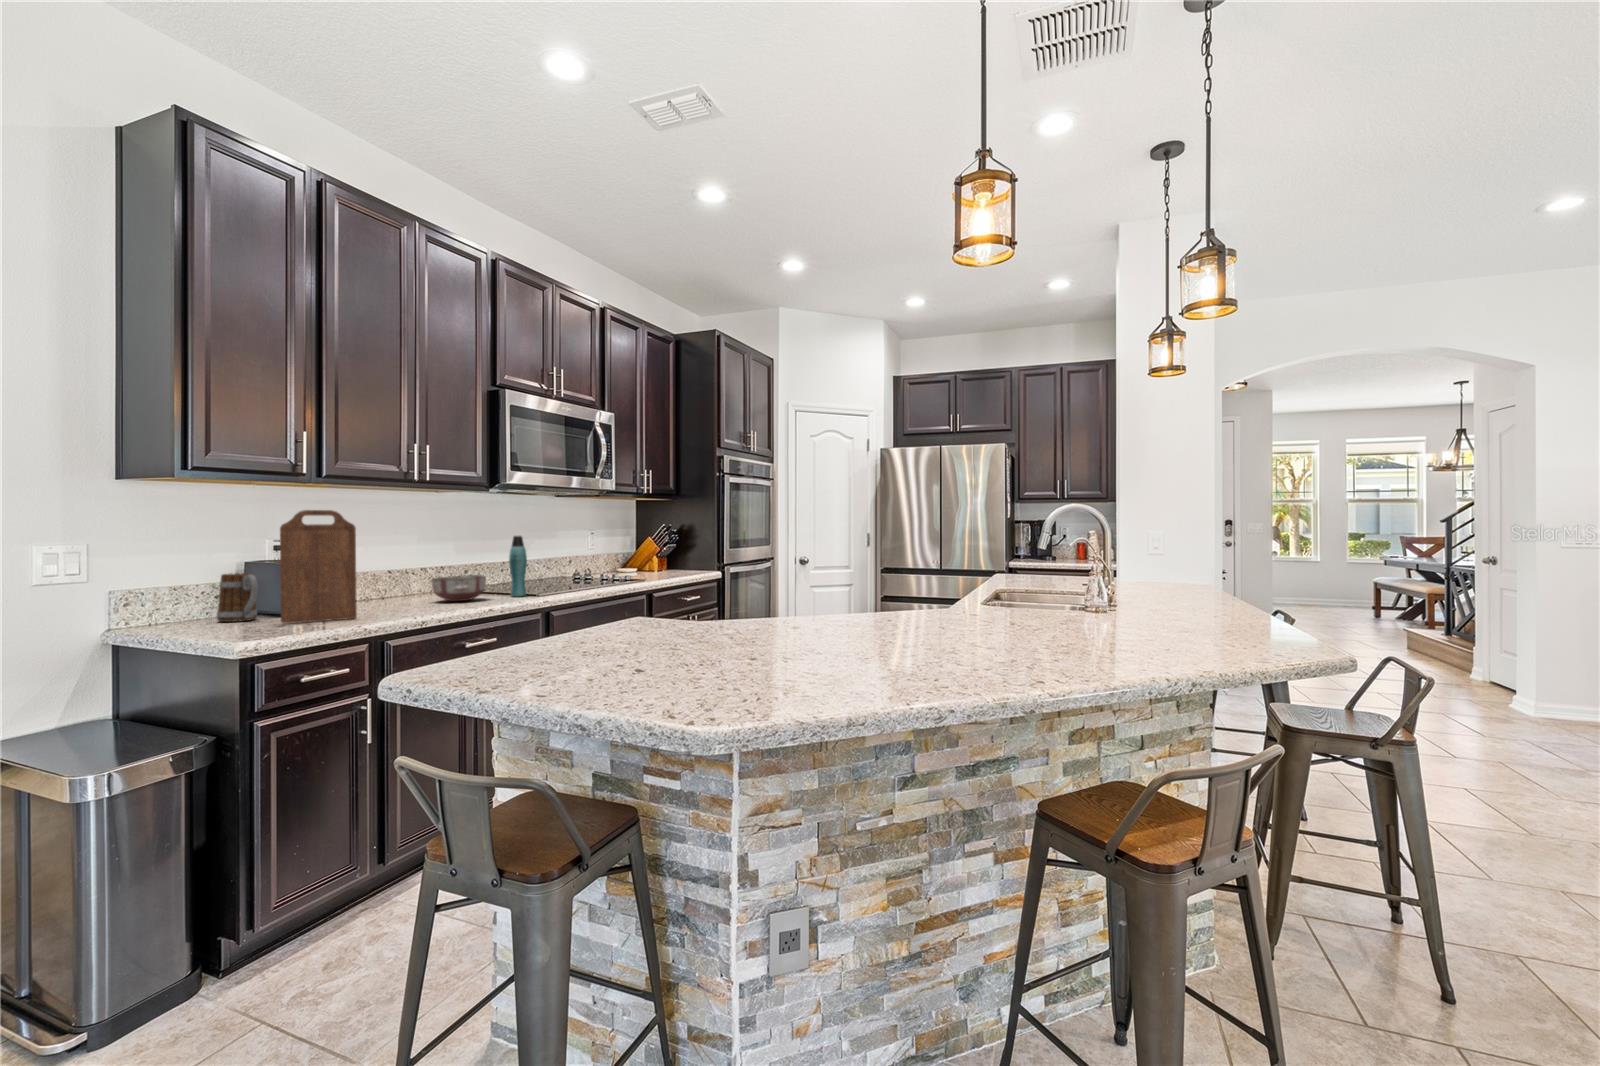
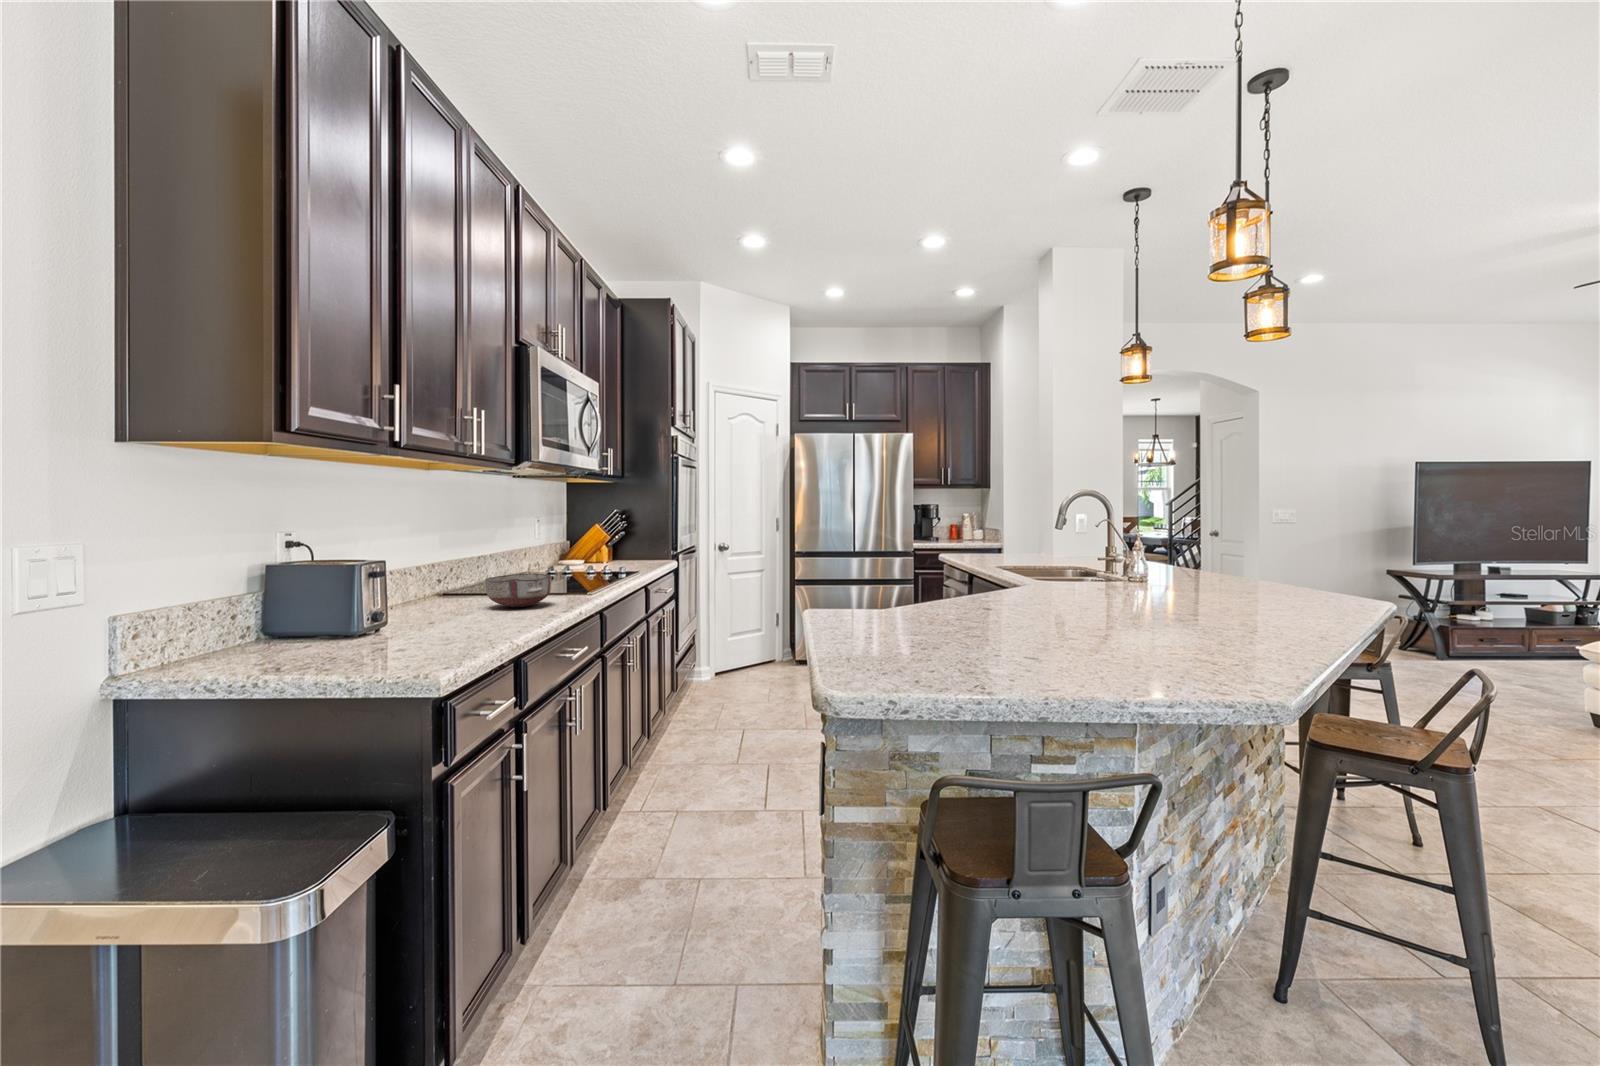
cutting board: present [280,510,357,623] -> none [393,492,483,649]
bottle: present [509,536,527,597] -> none [562,525,582,598]
mug: present [217,573,258,622] -> none [266,581,339,653]

